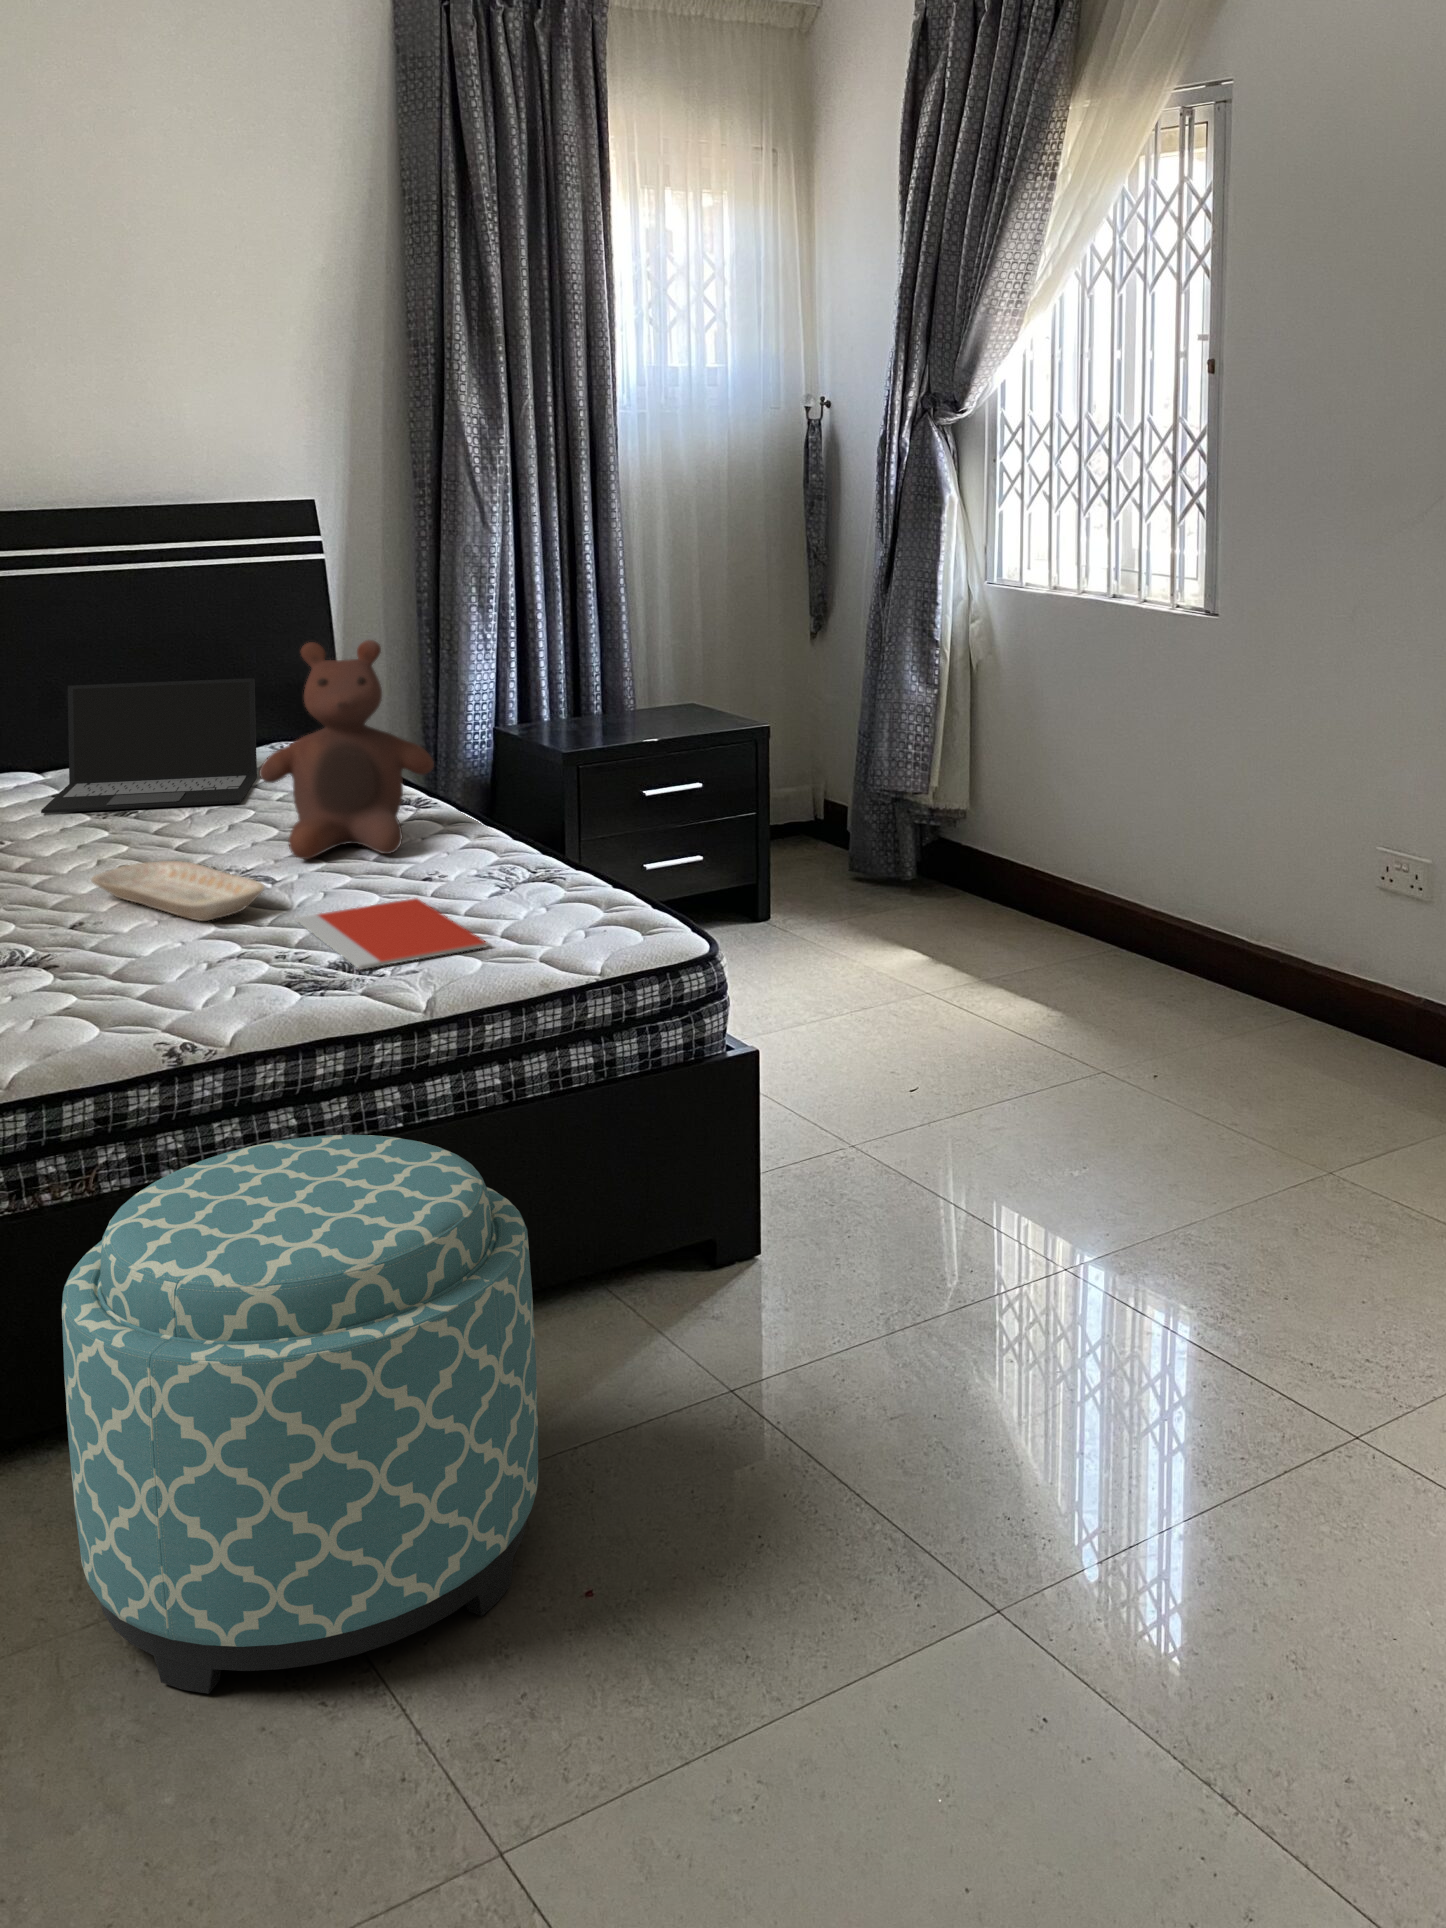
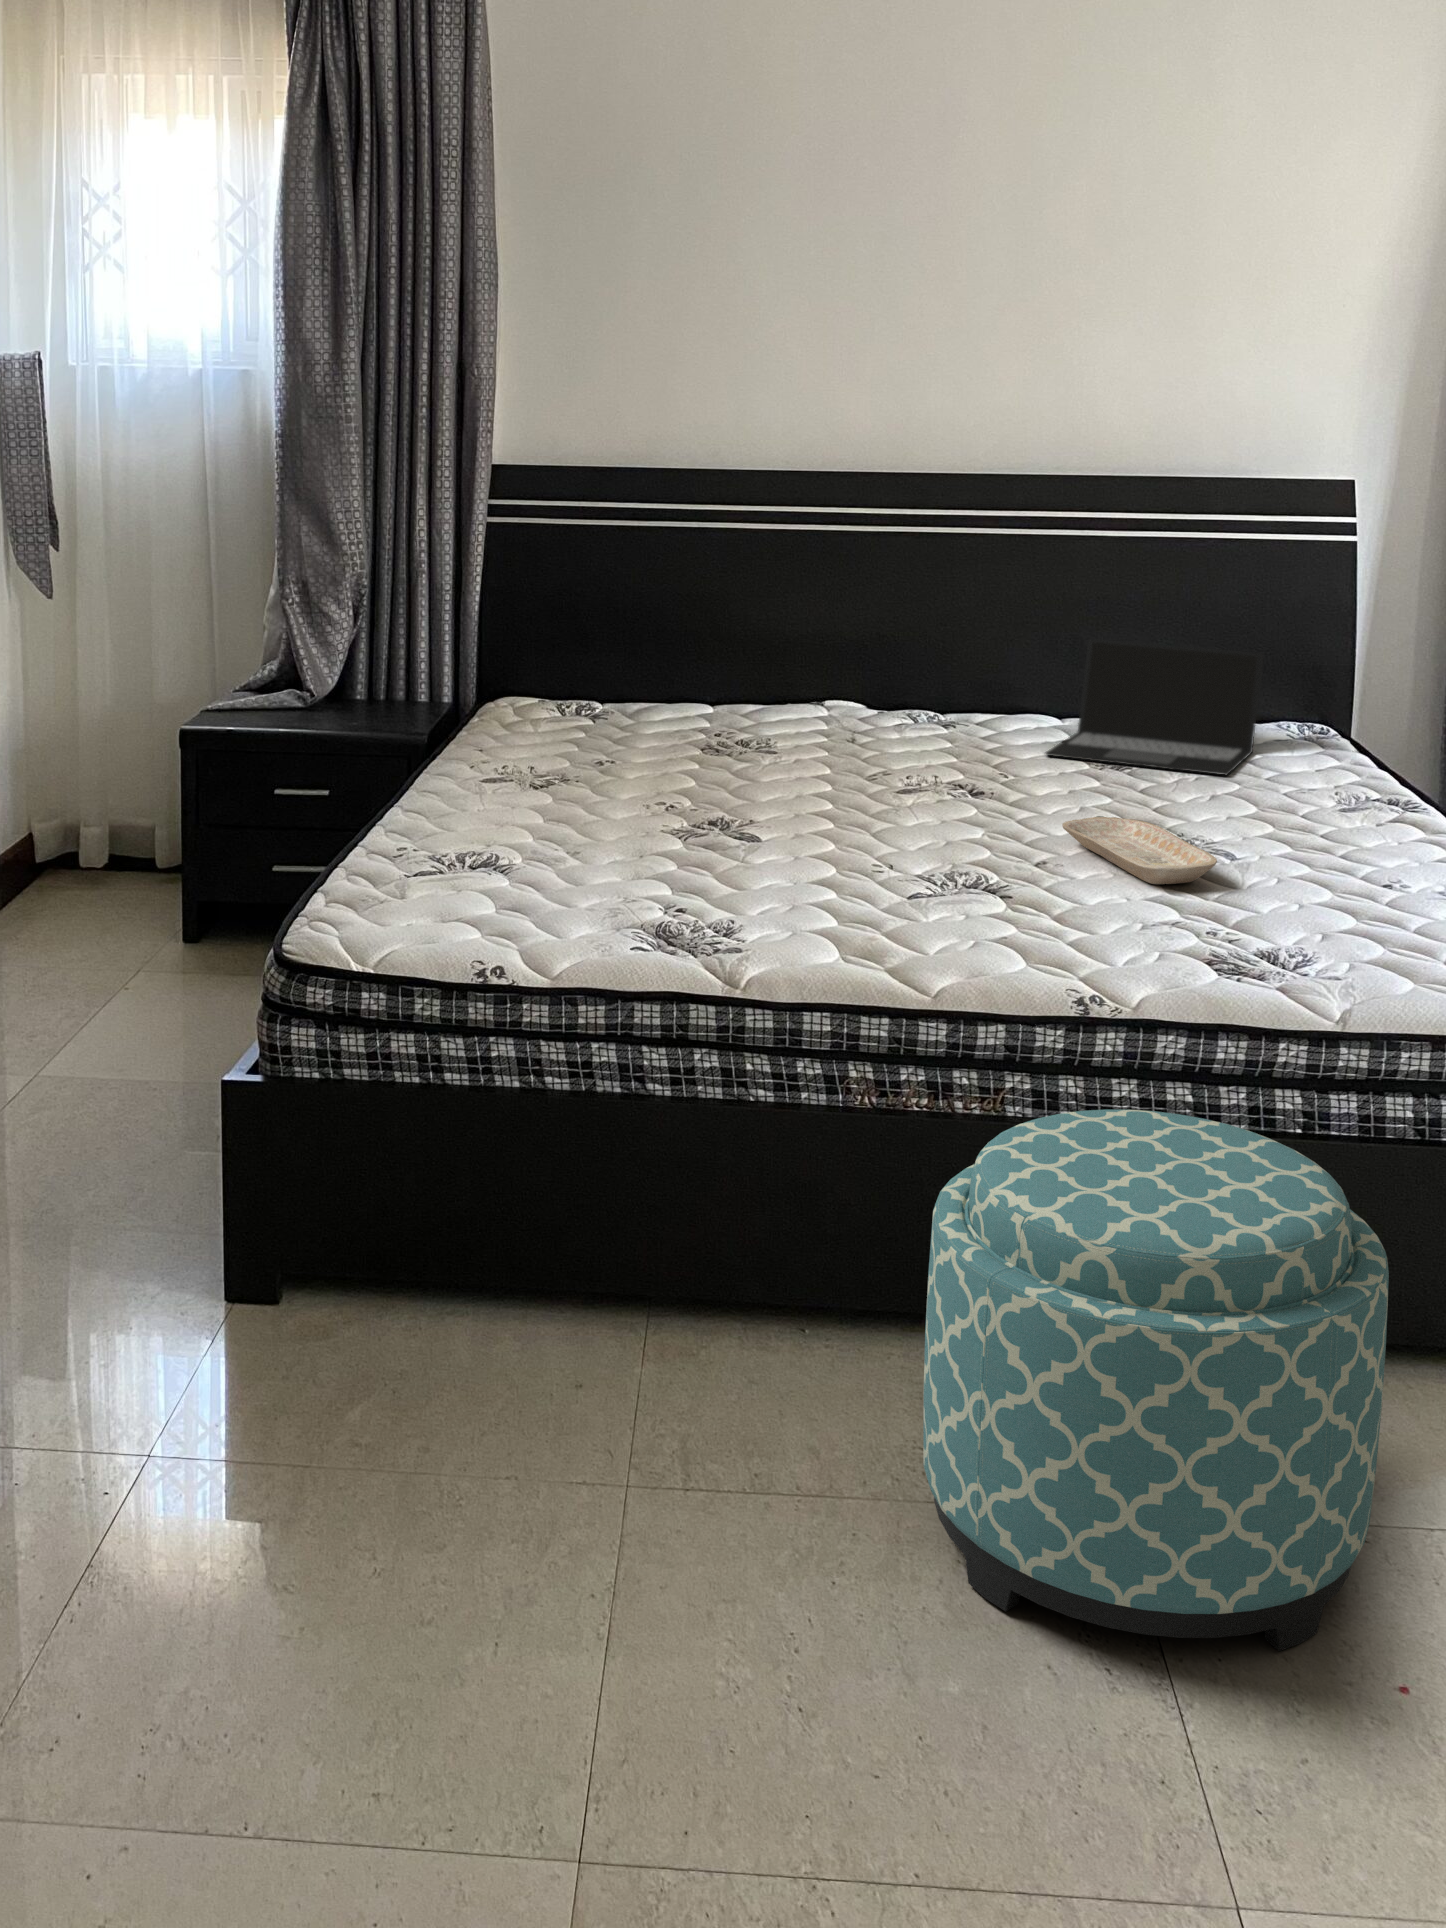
stuffed bear: present [259,640,434,859] -> none [1240,623,1422,852]
notebook: present [296,898,488,969] -> none [1241,898,1429,969]

